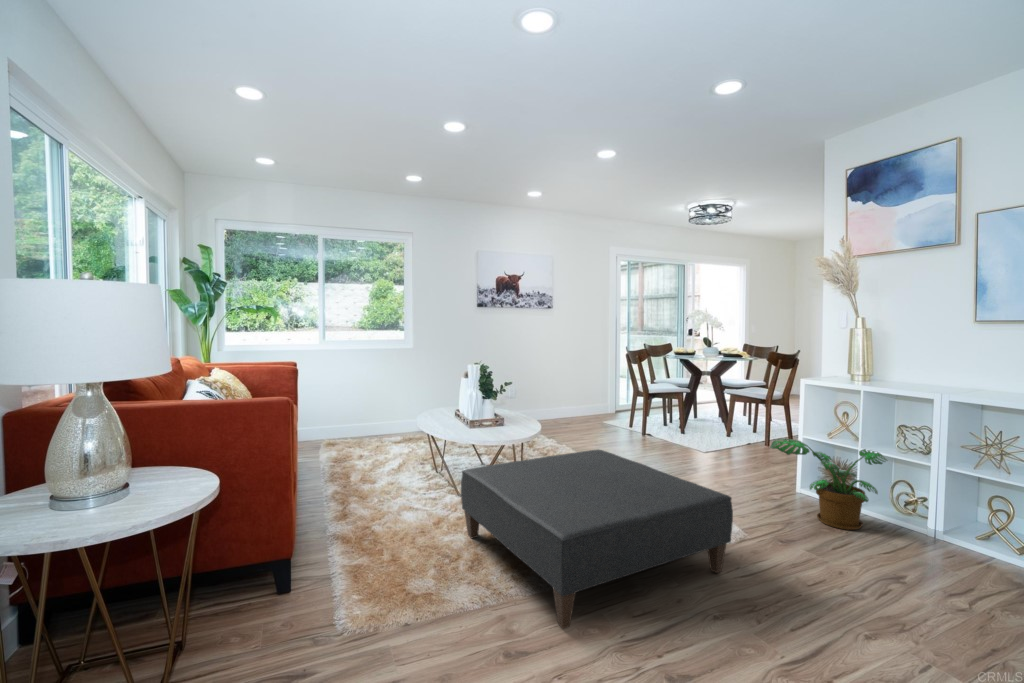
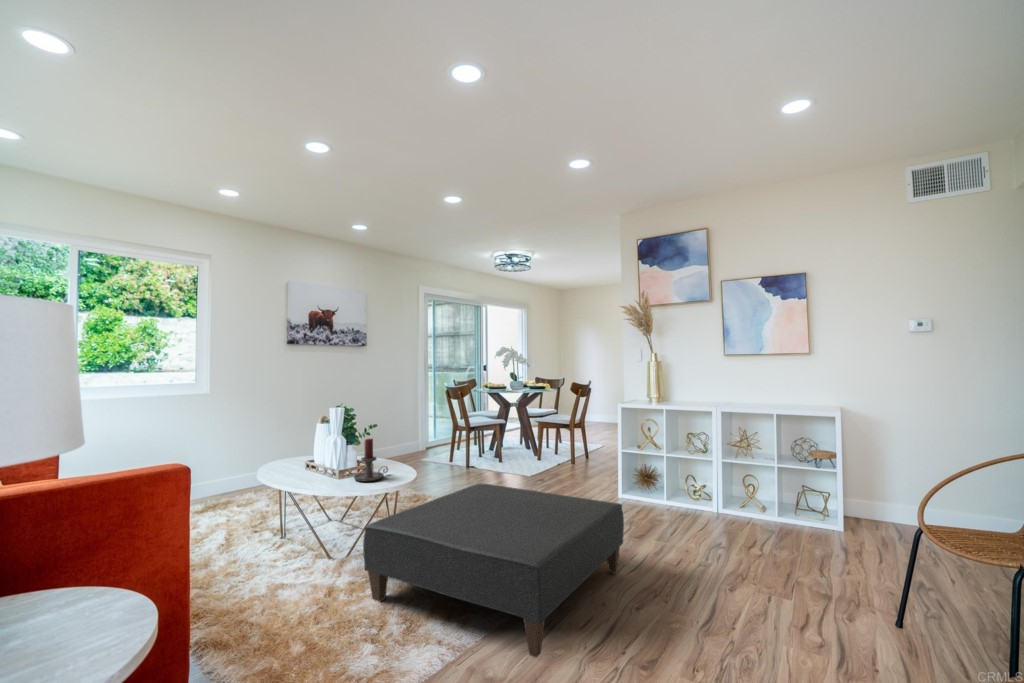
candle holder: none [482,394,515,432] -> present [354,439,388,481]
potted plant: present [770,438,887,530] -> none [610,453,686,519]

